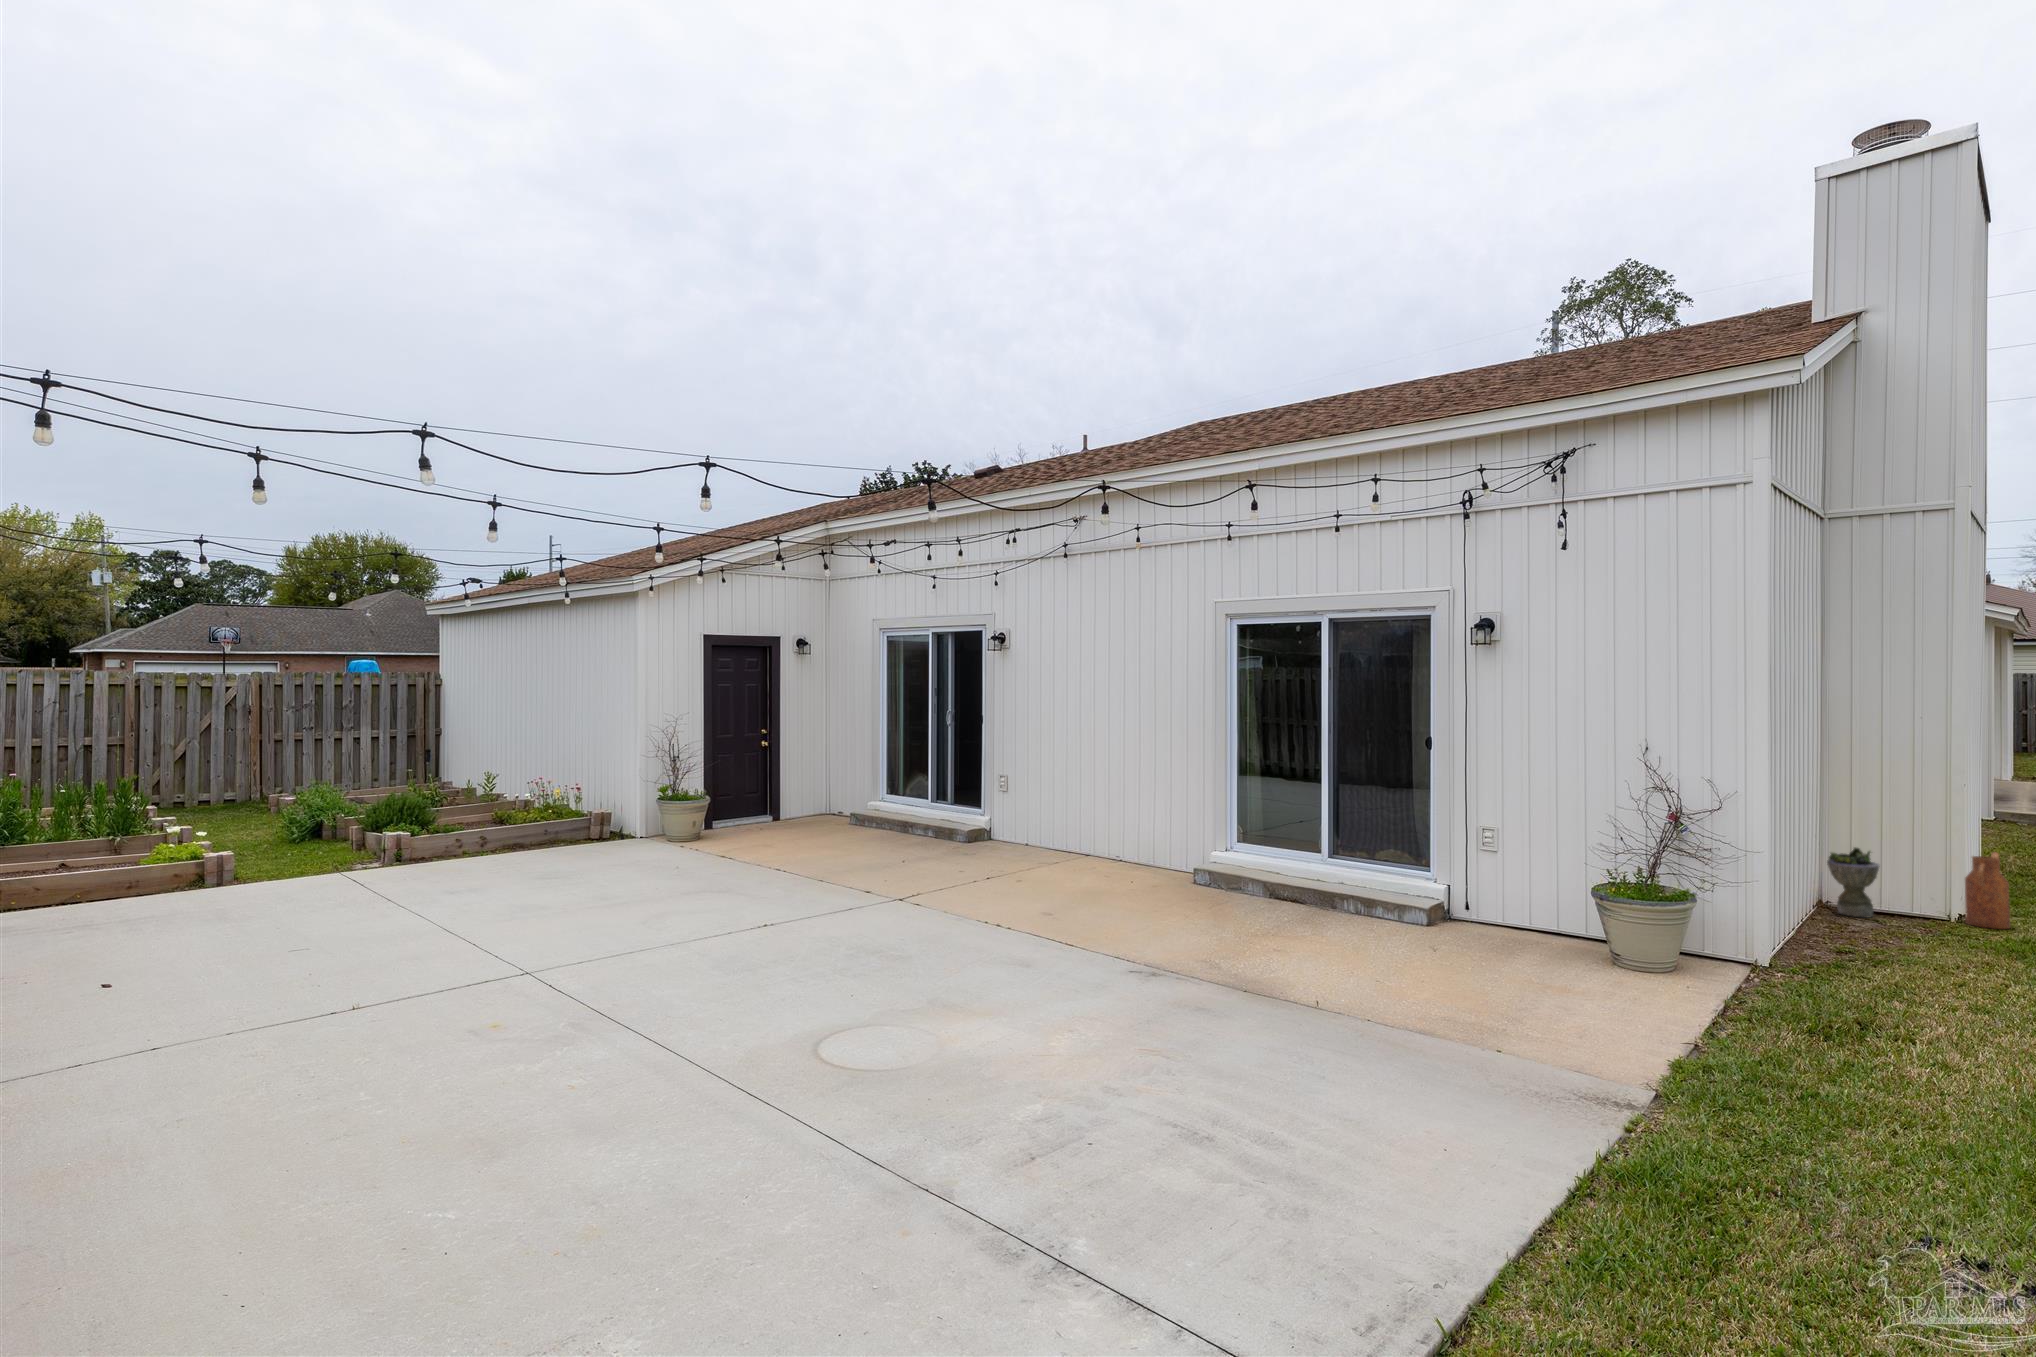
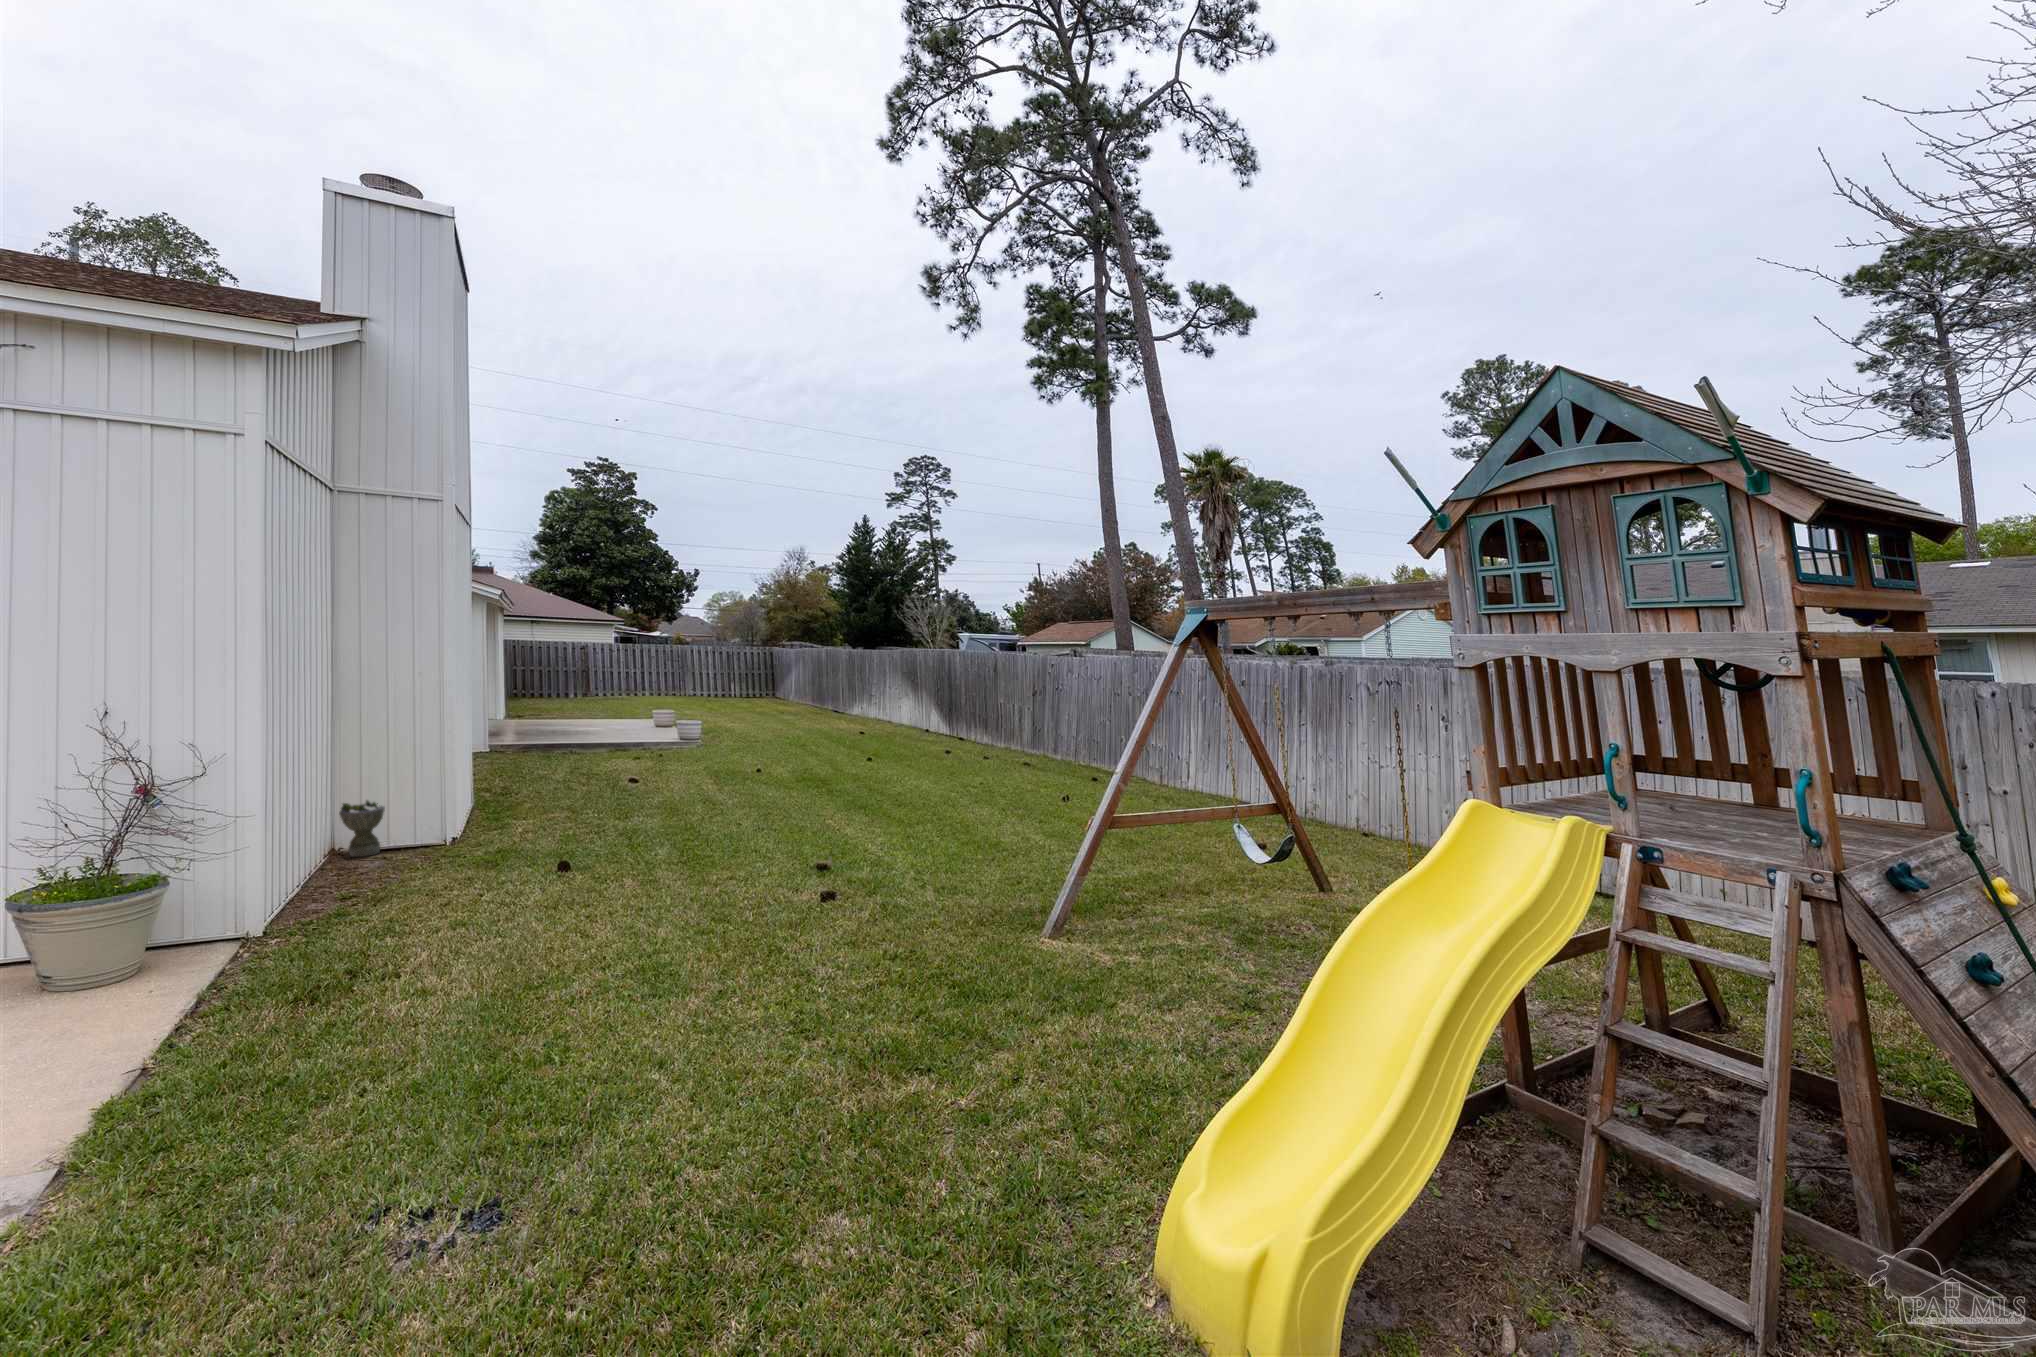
watering can: present [1965,853,2010,929] -> none [451,782,481,842]

